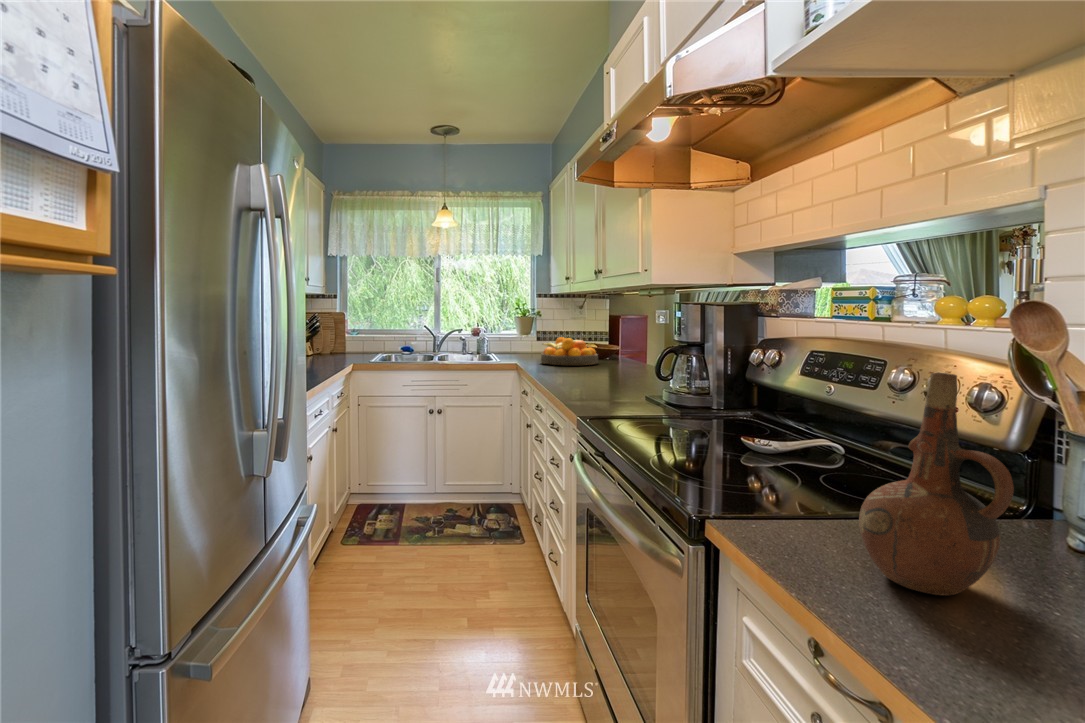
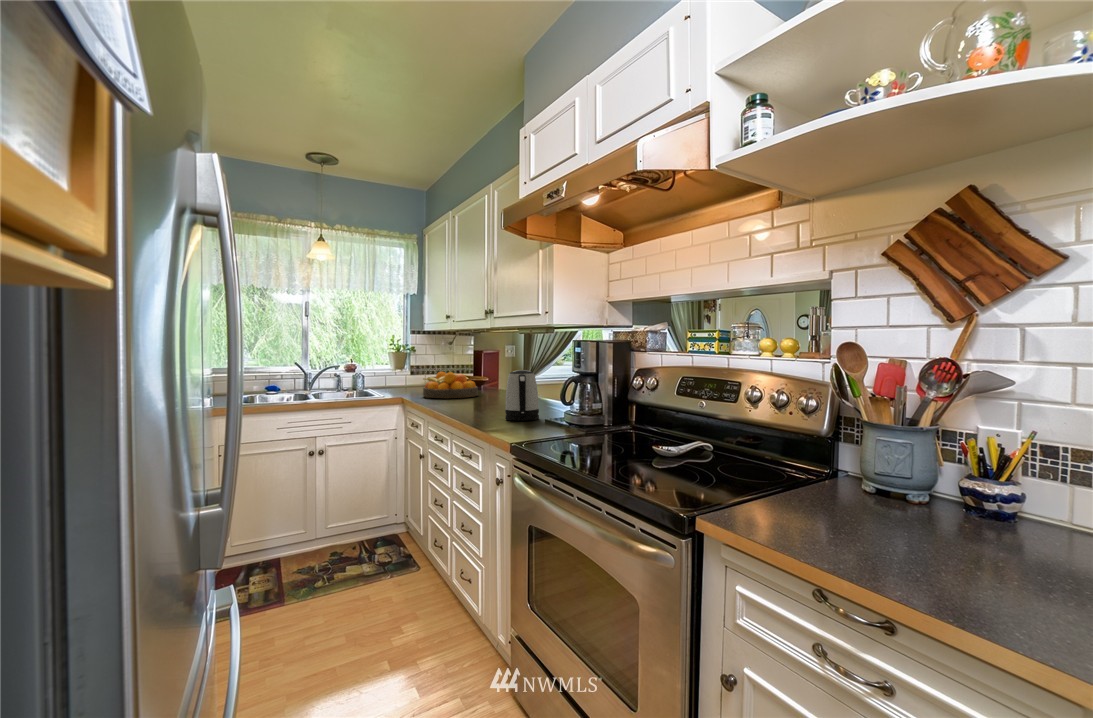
kettle: none [604,337,642,394] -> present [505,370,539,421]
ceramic pitcher: present [859,373,1014,596] -> none [755,389,837,521]

